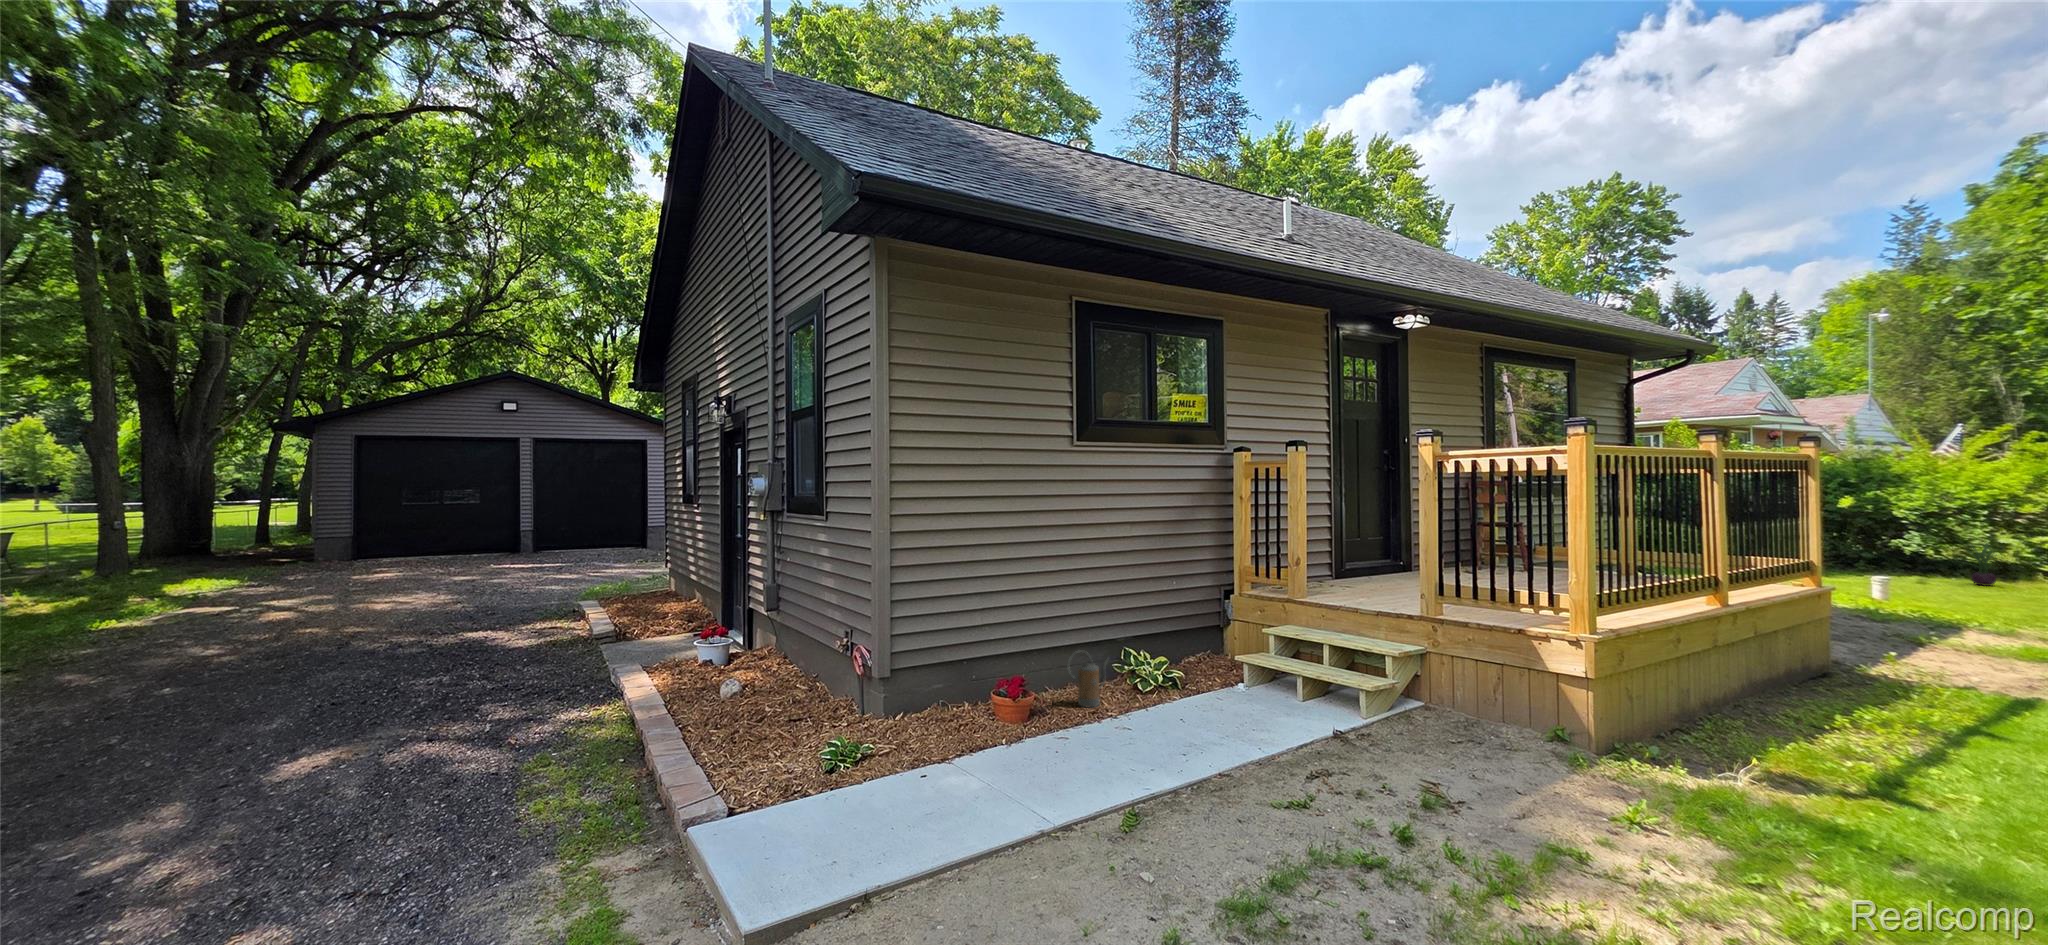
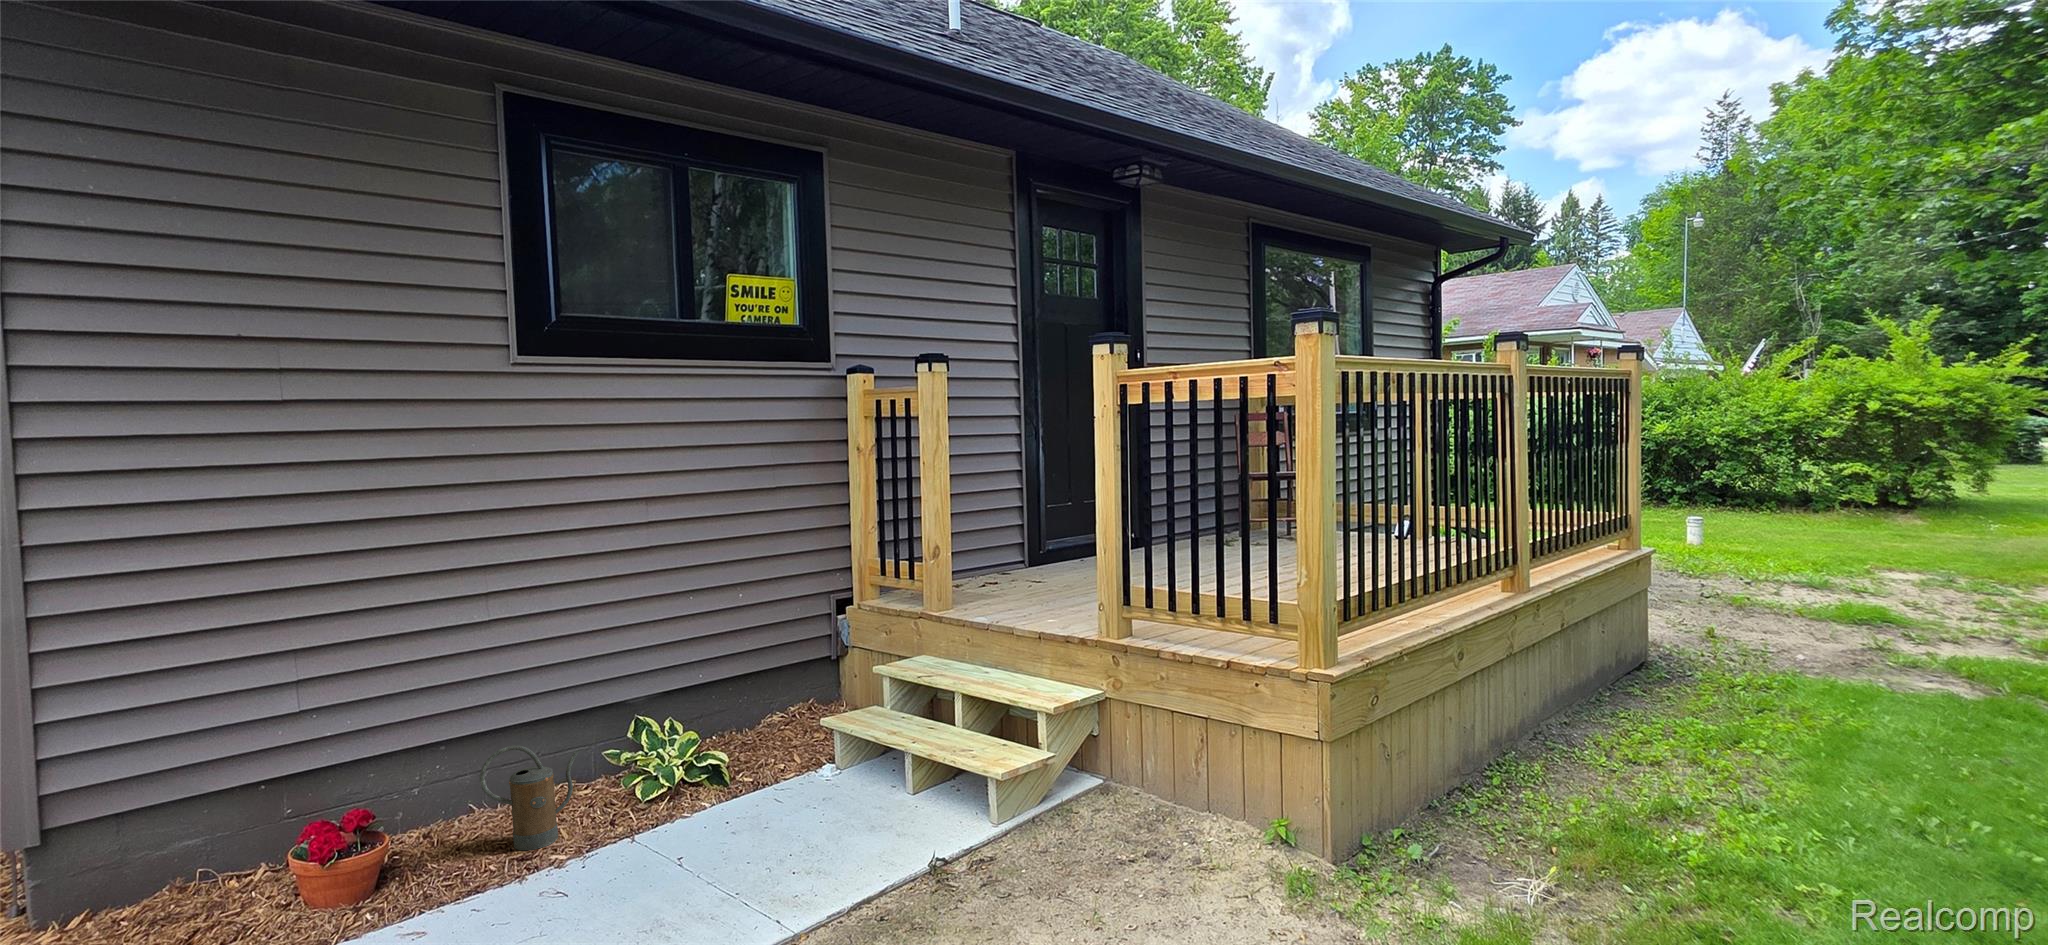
decorative plant: present [1967,543,1997,586] -> none [1752,473,1821,522]

